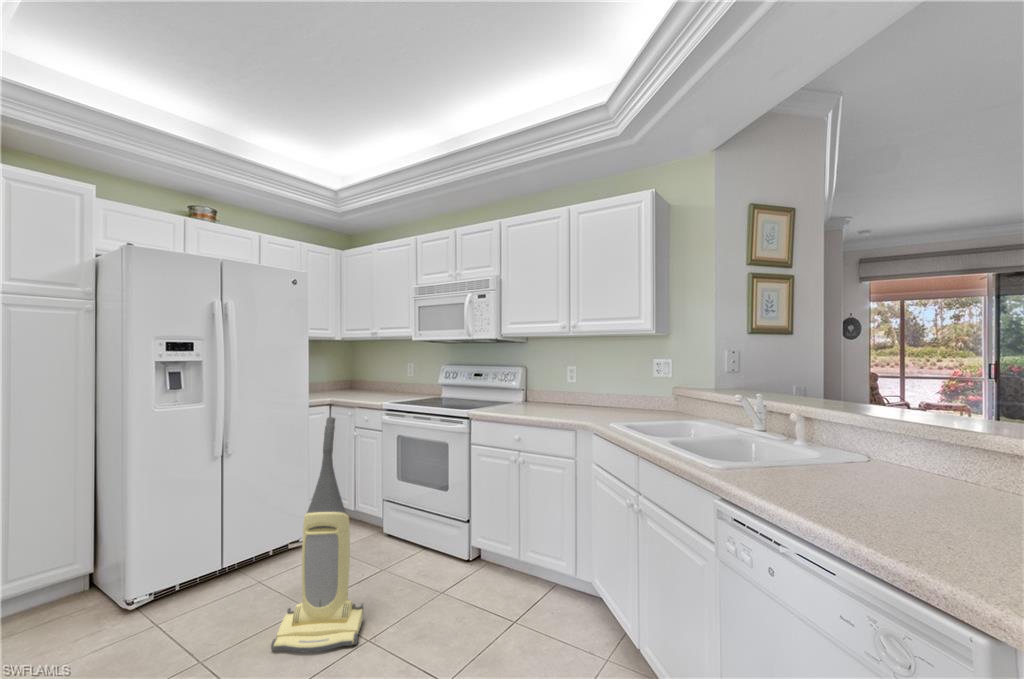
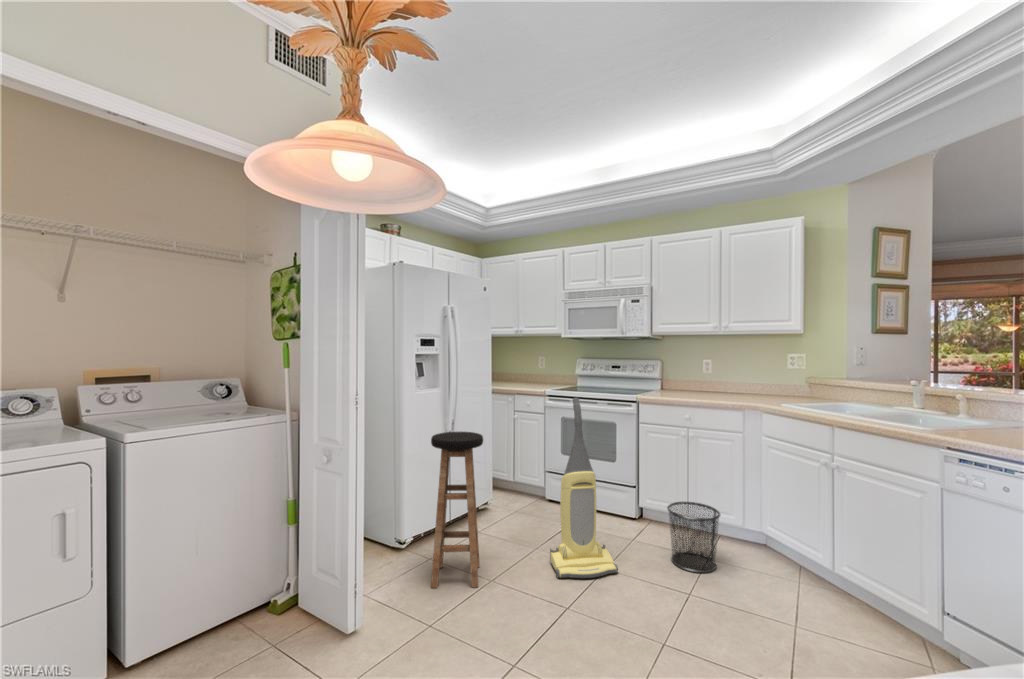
bar stool: none [98,459,199,662] -> present [431,432,483,588]
waste bin: none [438,550,502,649] -> present [667,502,720,573]

